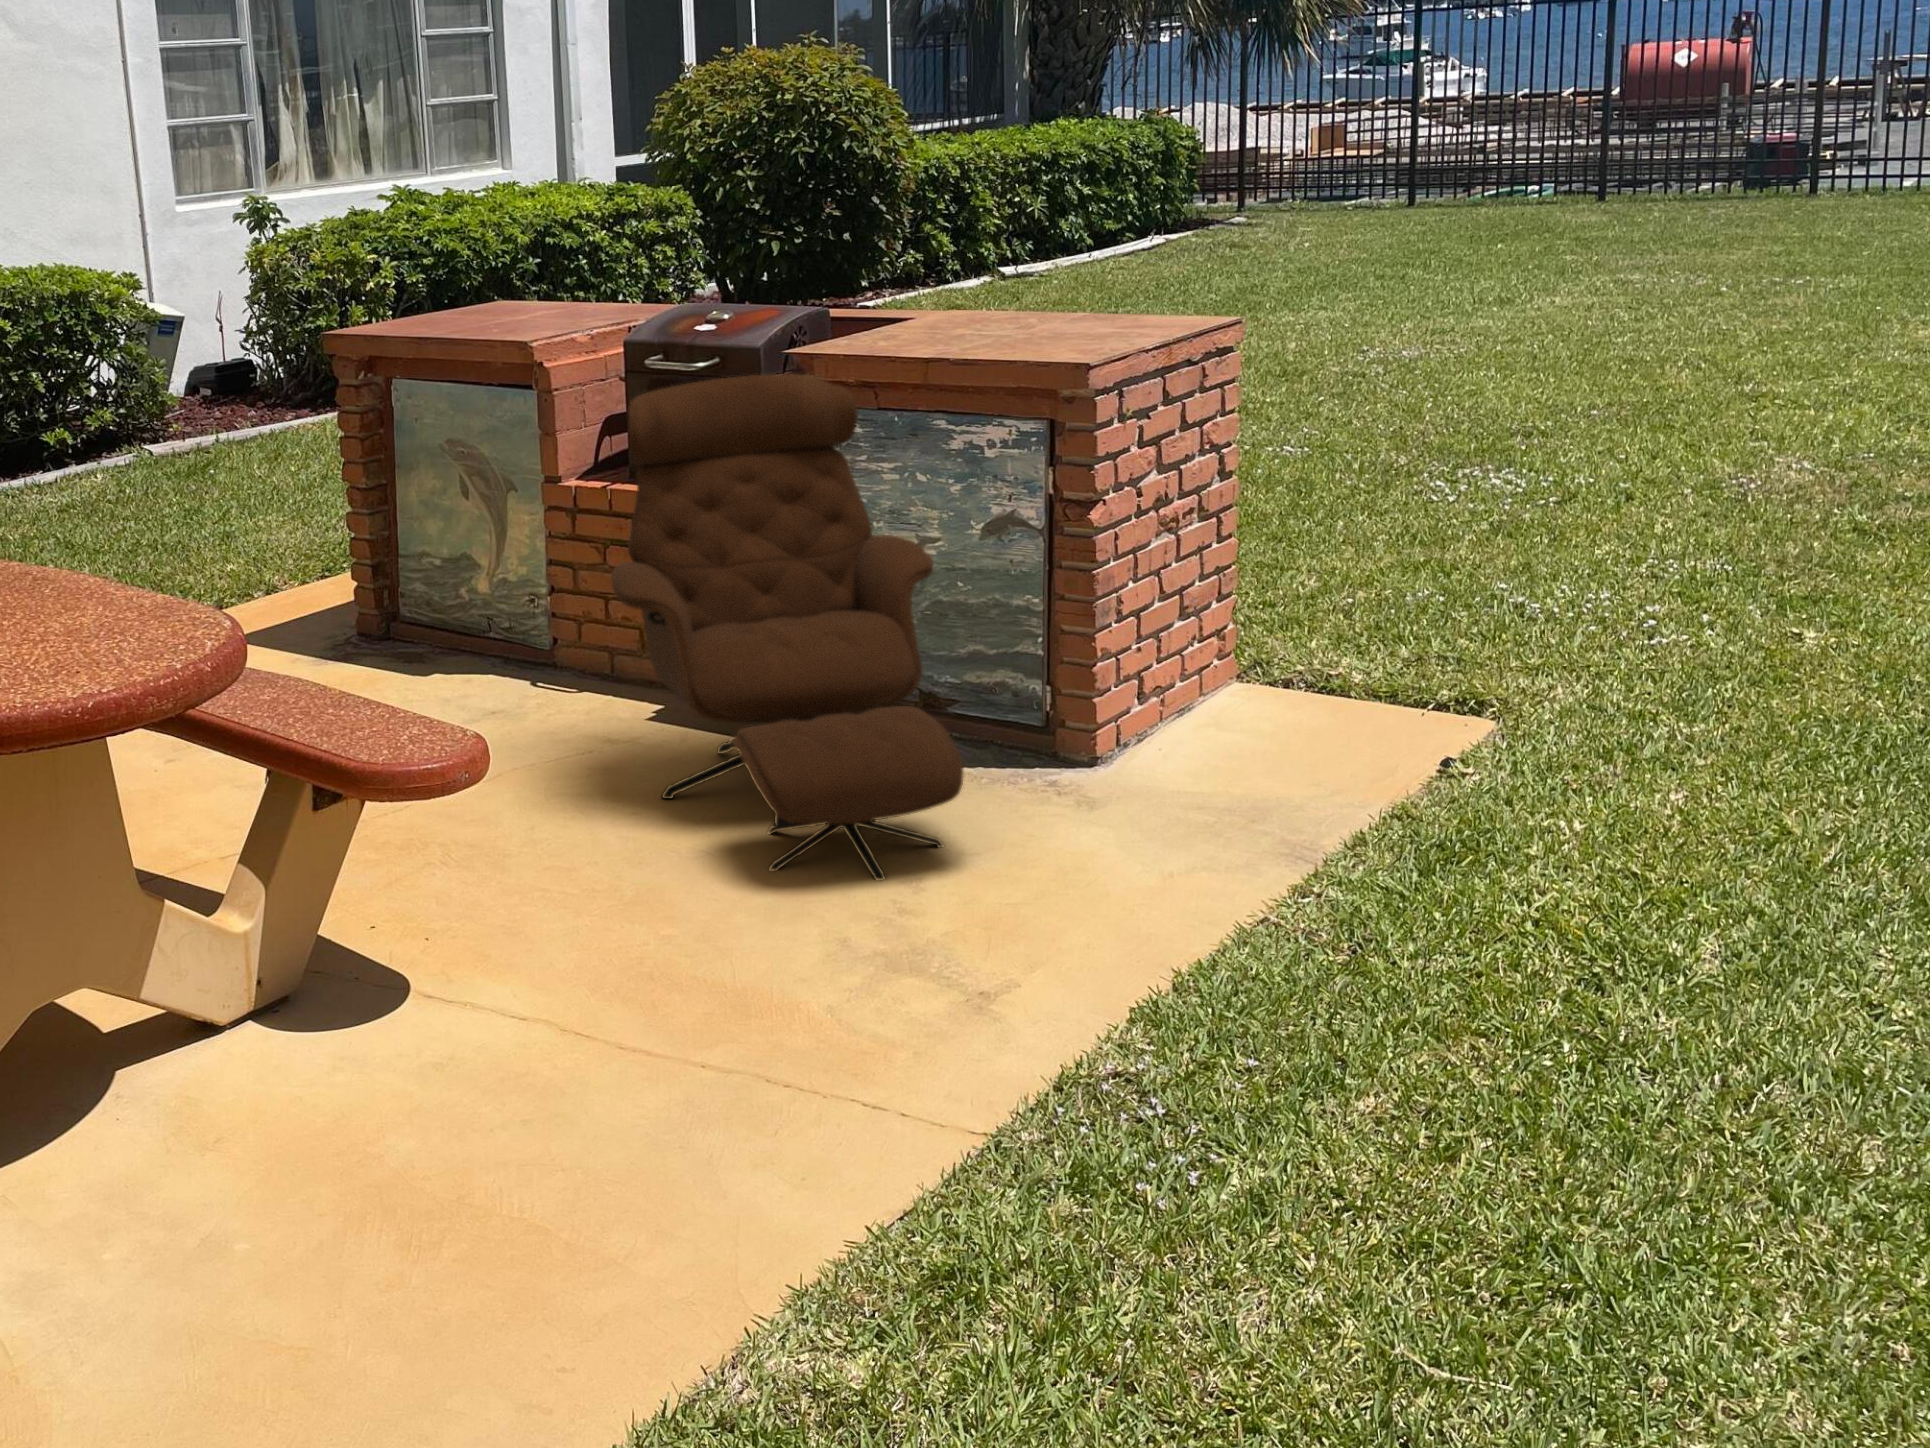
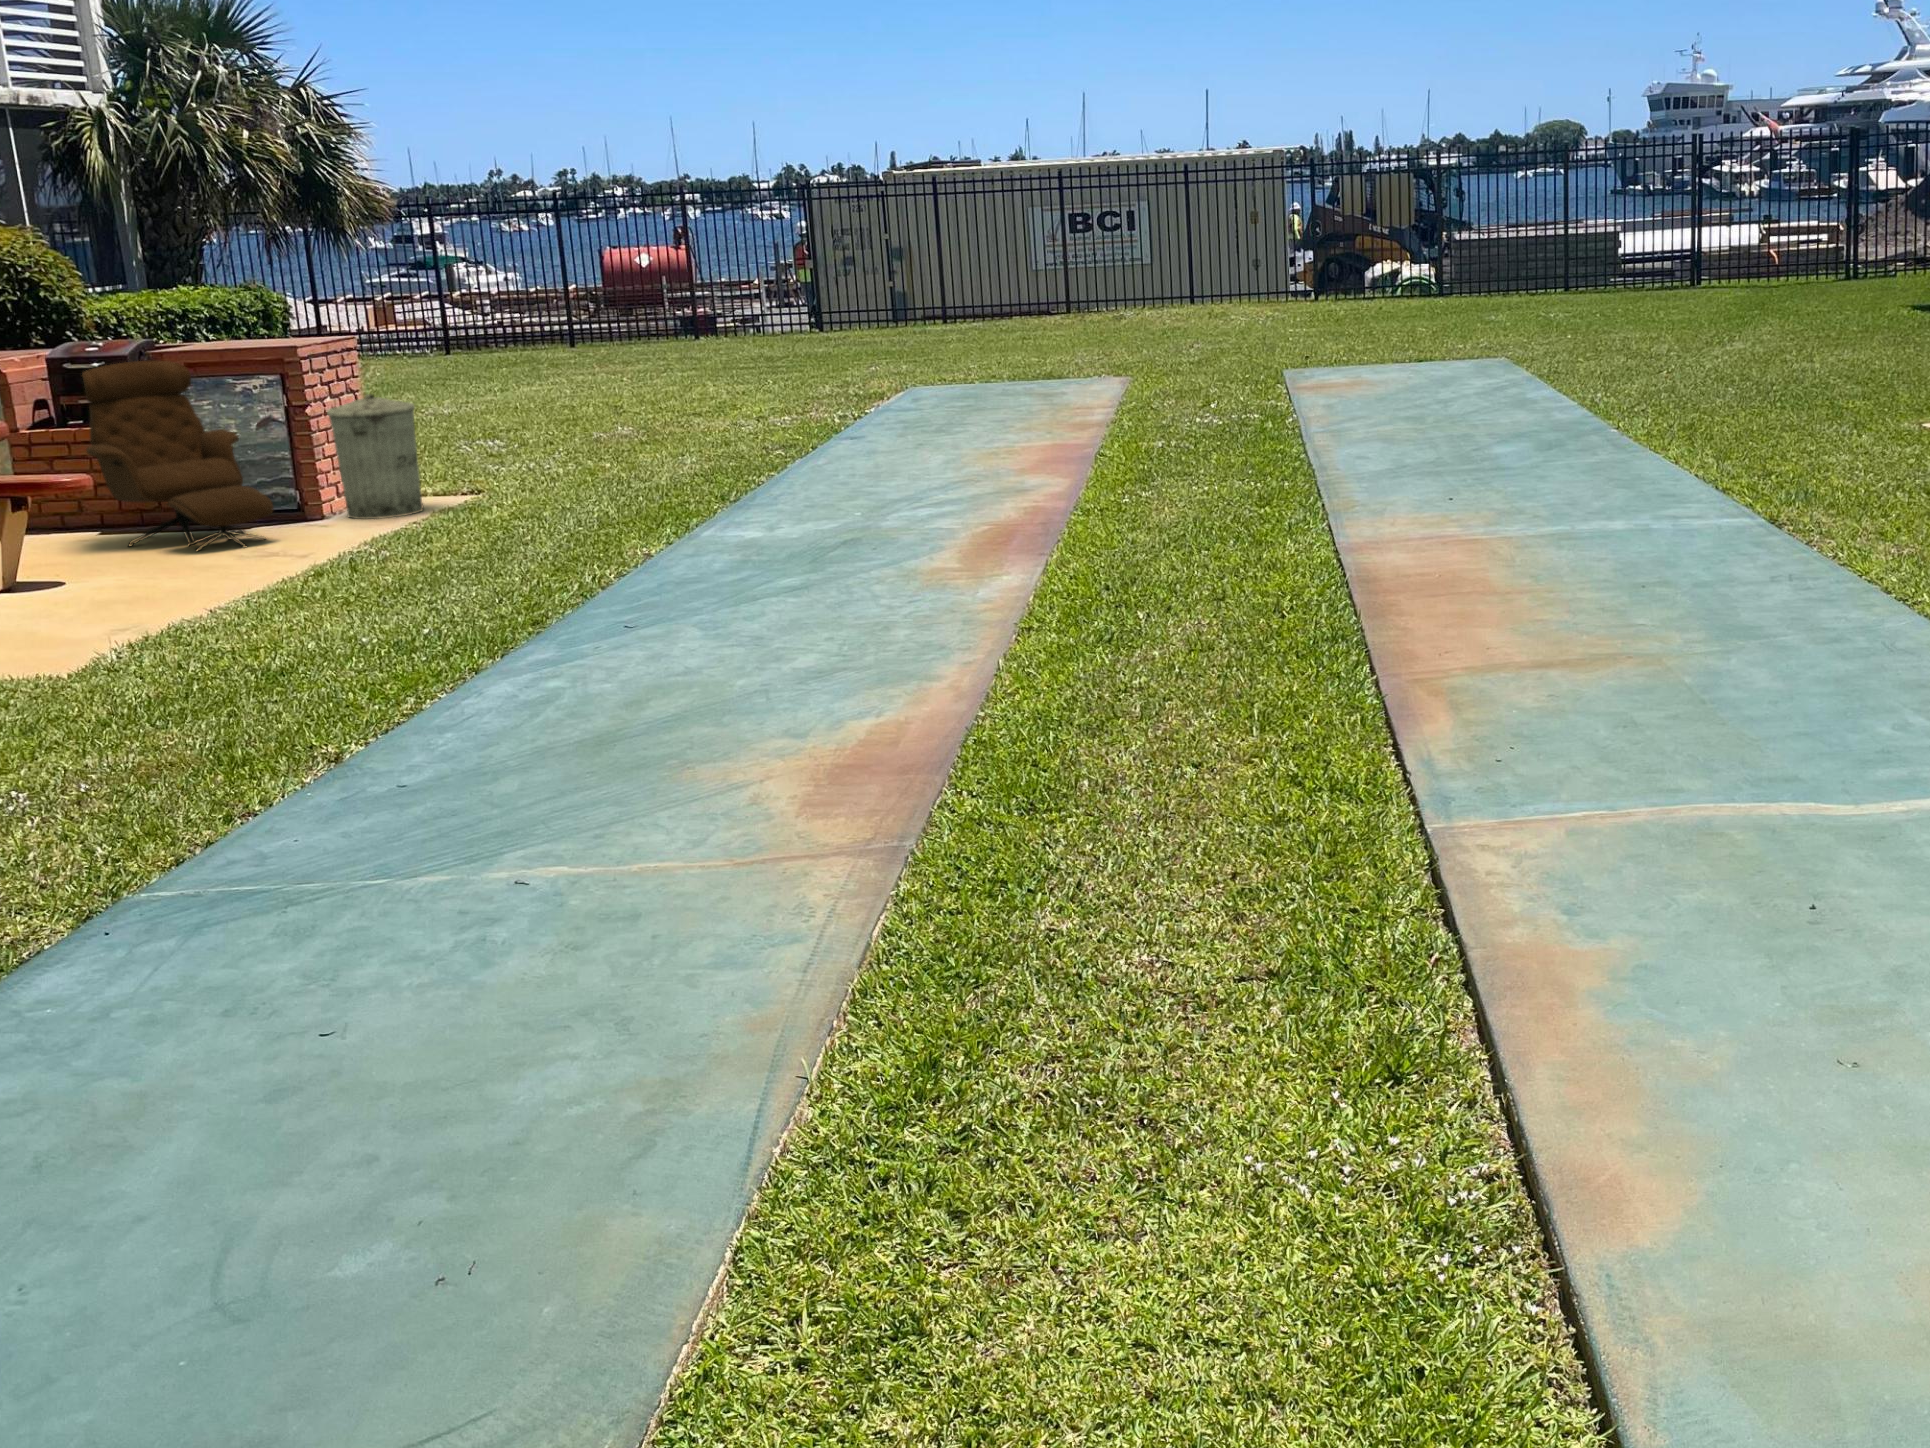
trash can: none [1140,481,1356,791] -> present [327,394,423,519]

